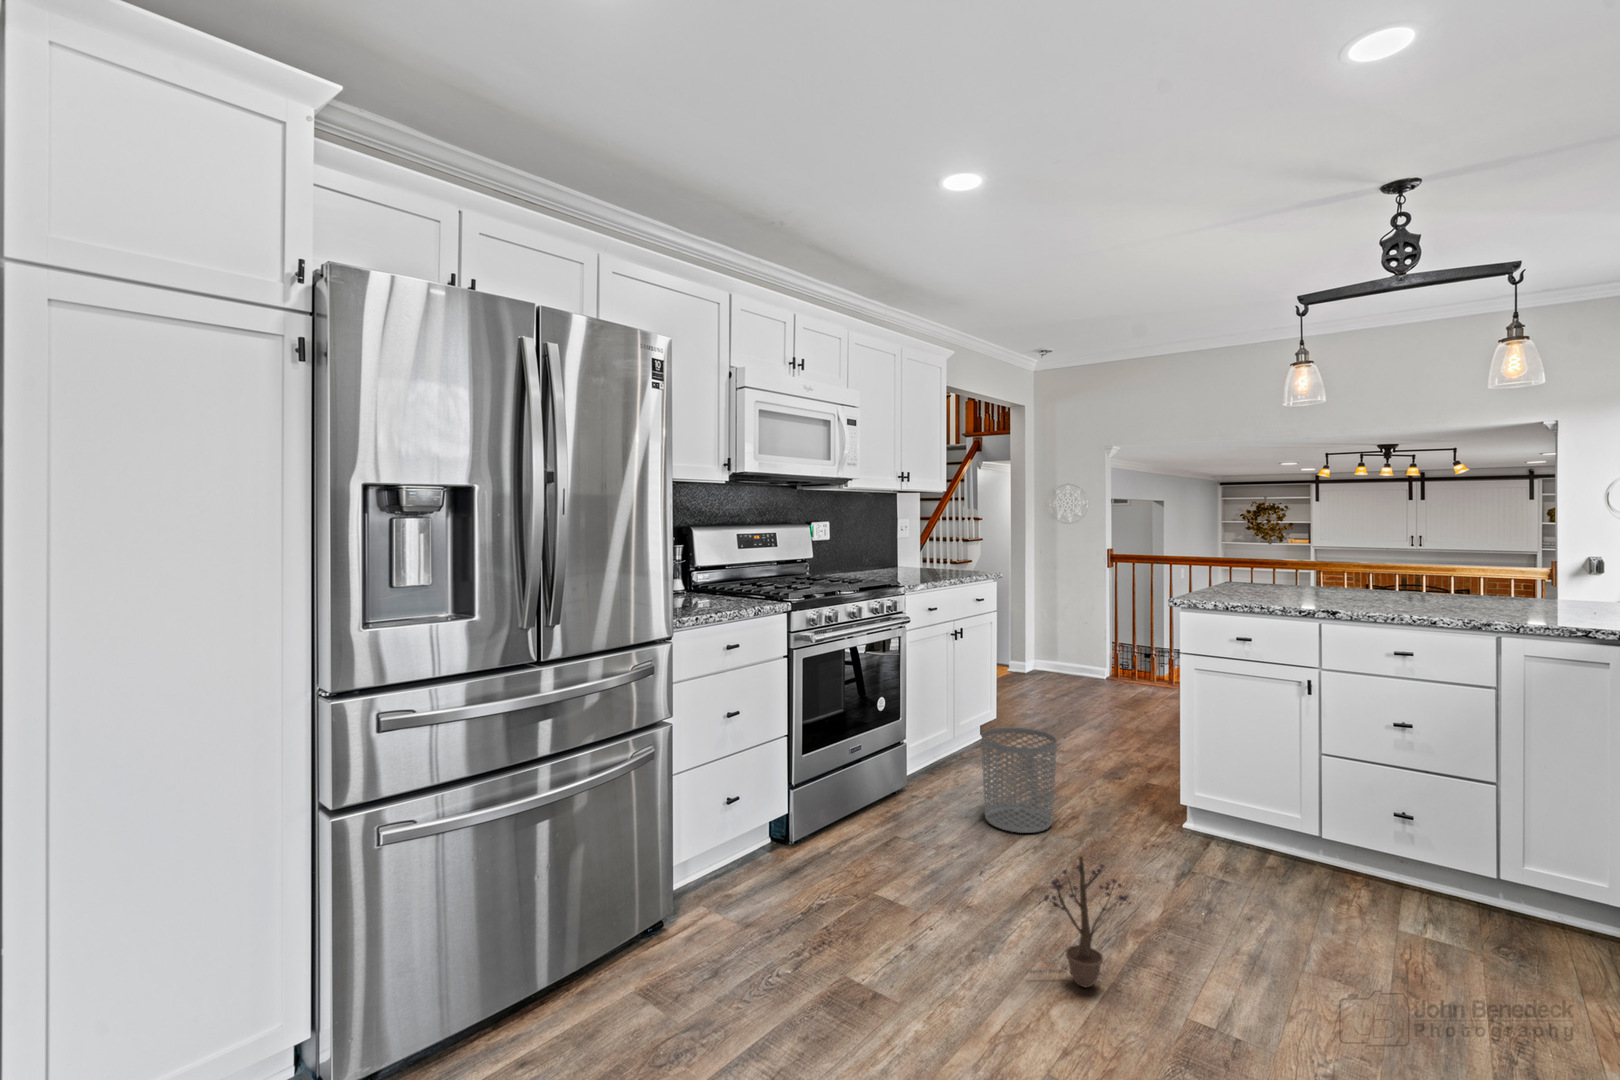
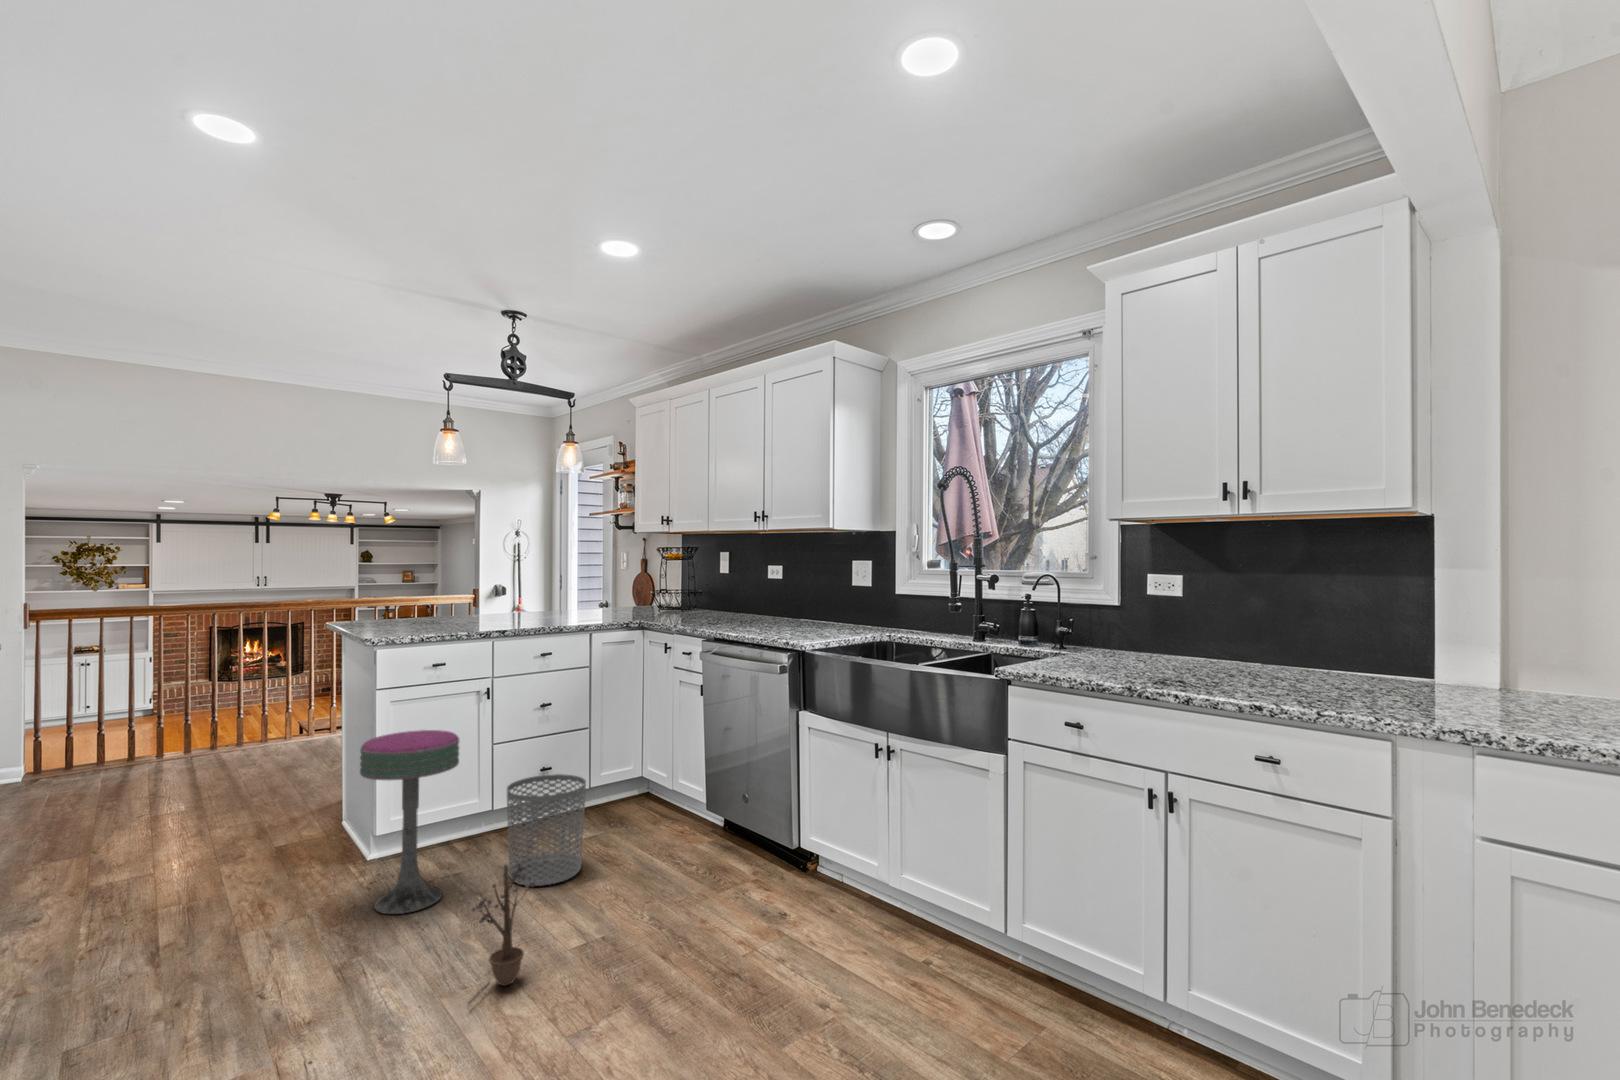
bar stool: none [1096,699,1196,888] -> present [360,730,459,914]
waste bin: present [982,727,1057,833] -> present [507,774,586,886]

